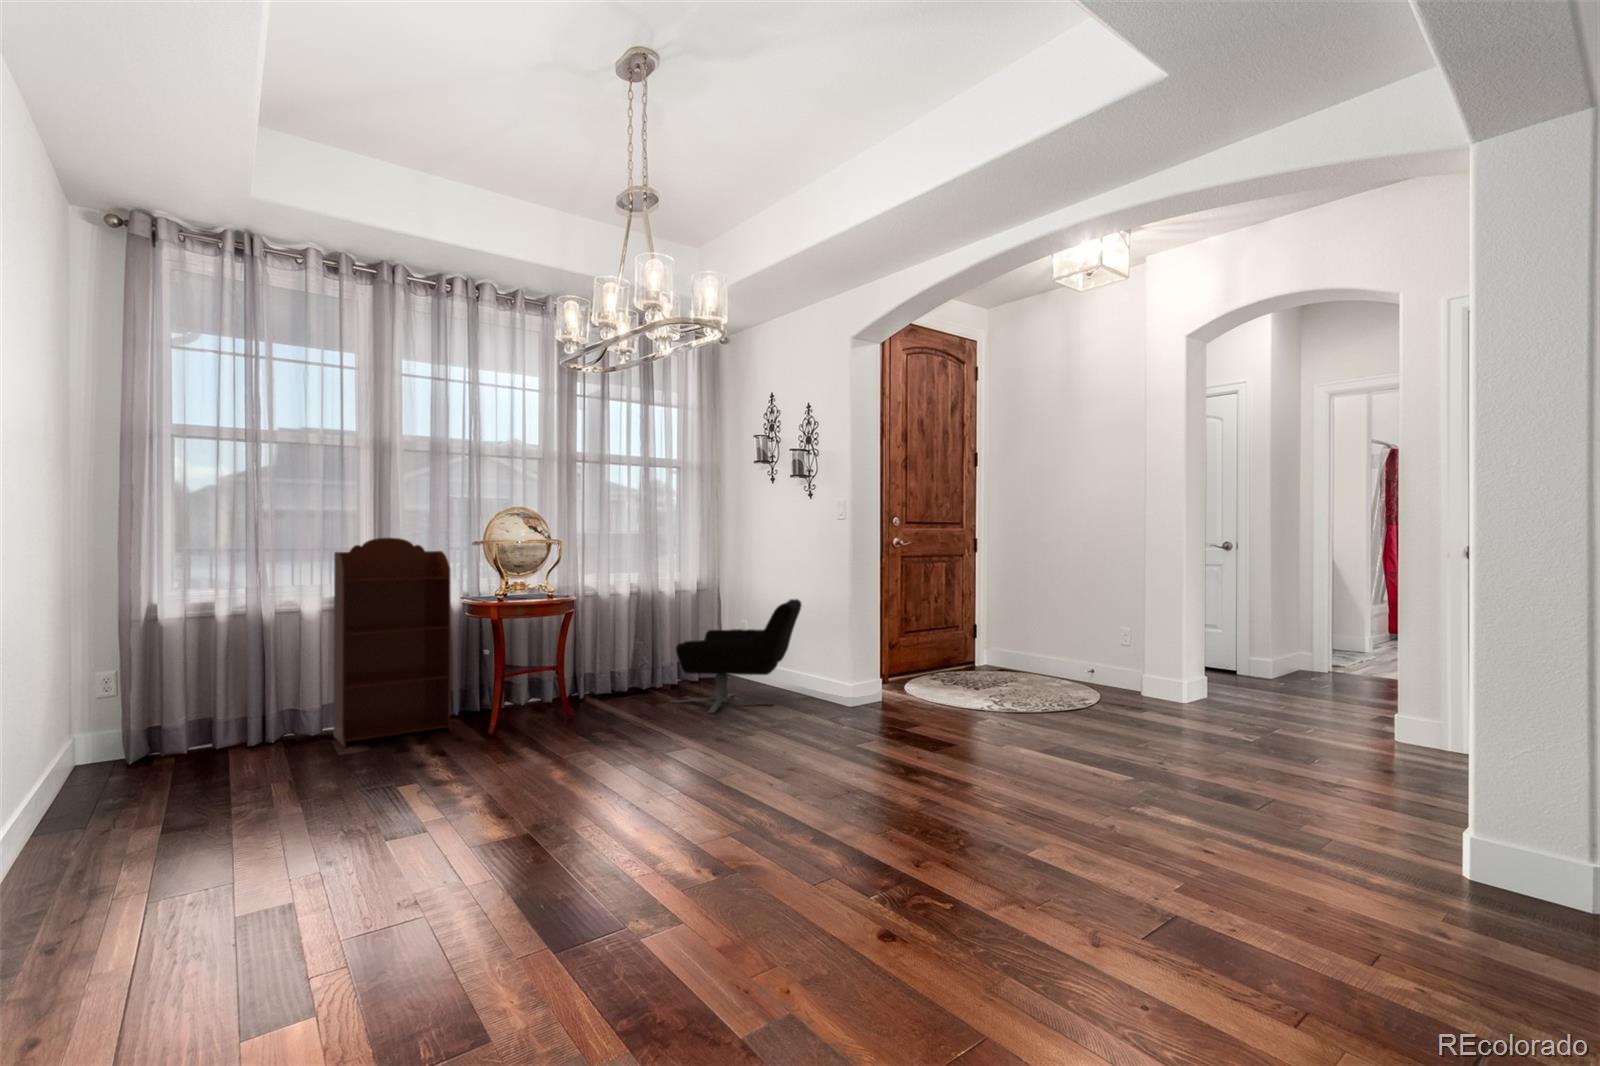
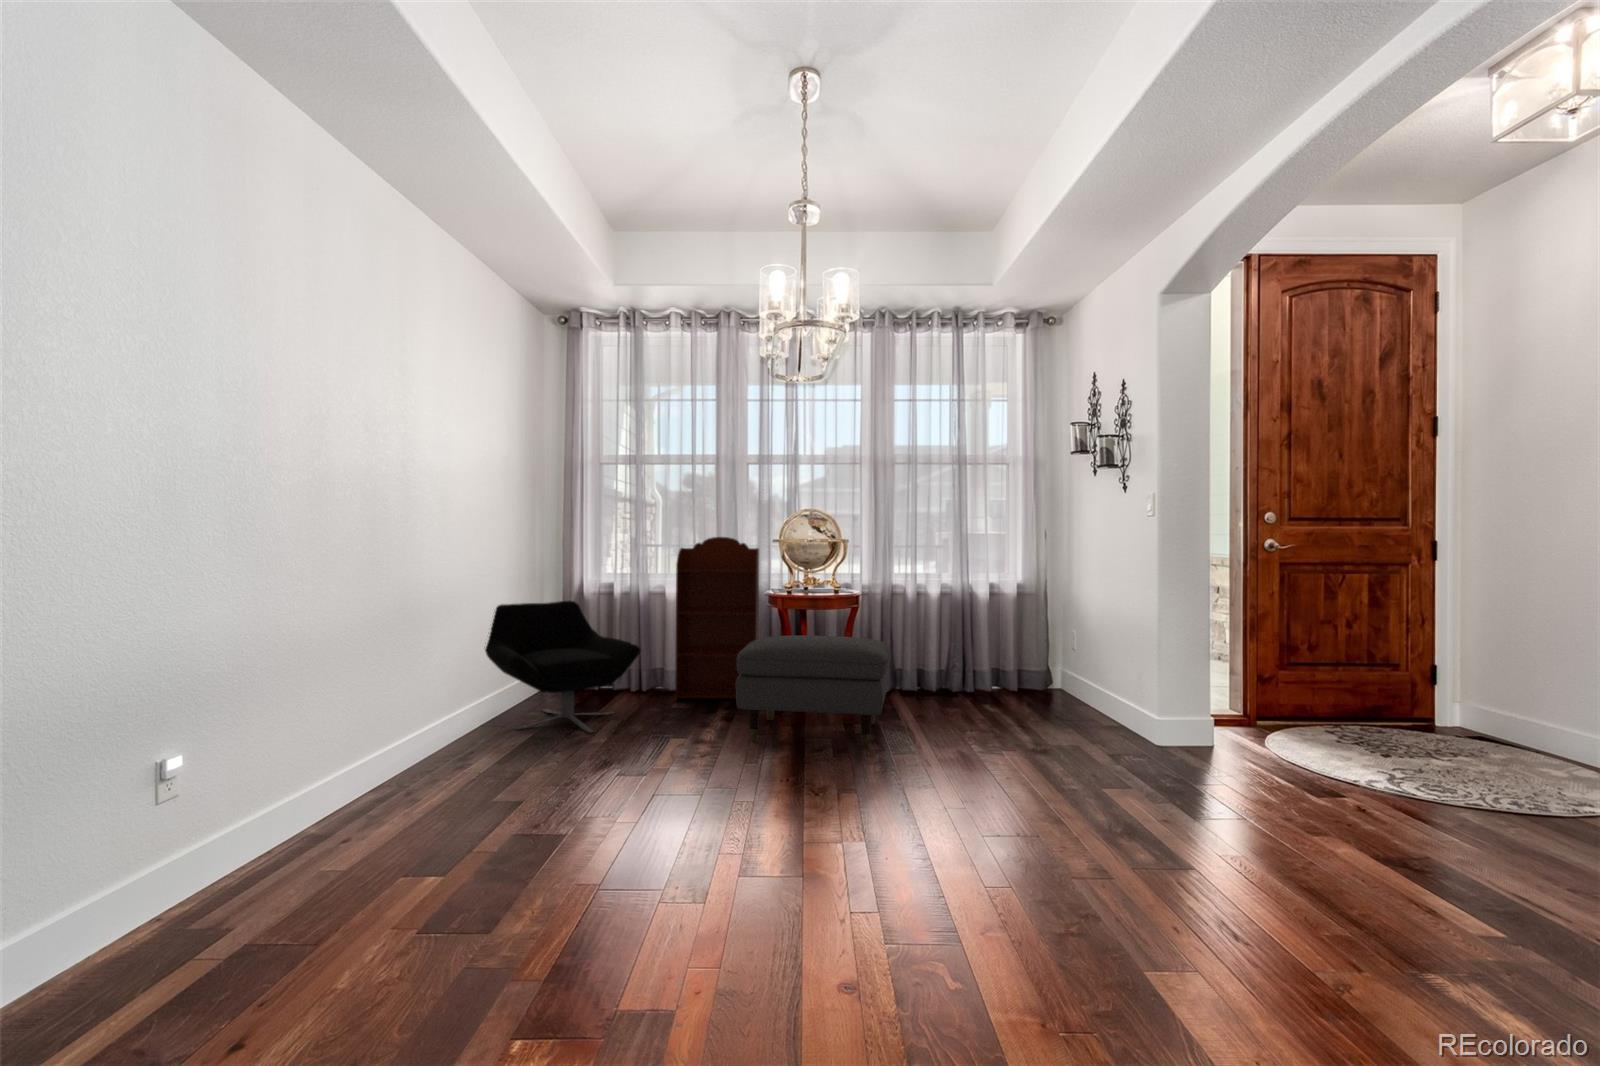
lounge chair: present [673,599,801,713] -> present [485,601,641,733]
ottoman: none [482,643,662,766] -> present [736,635,891,747]

